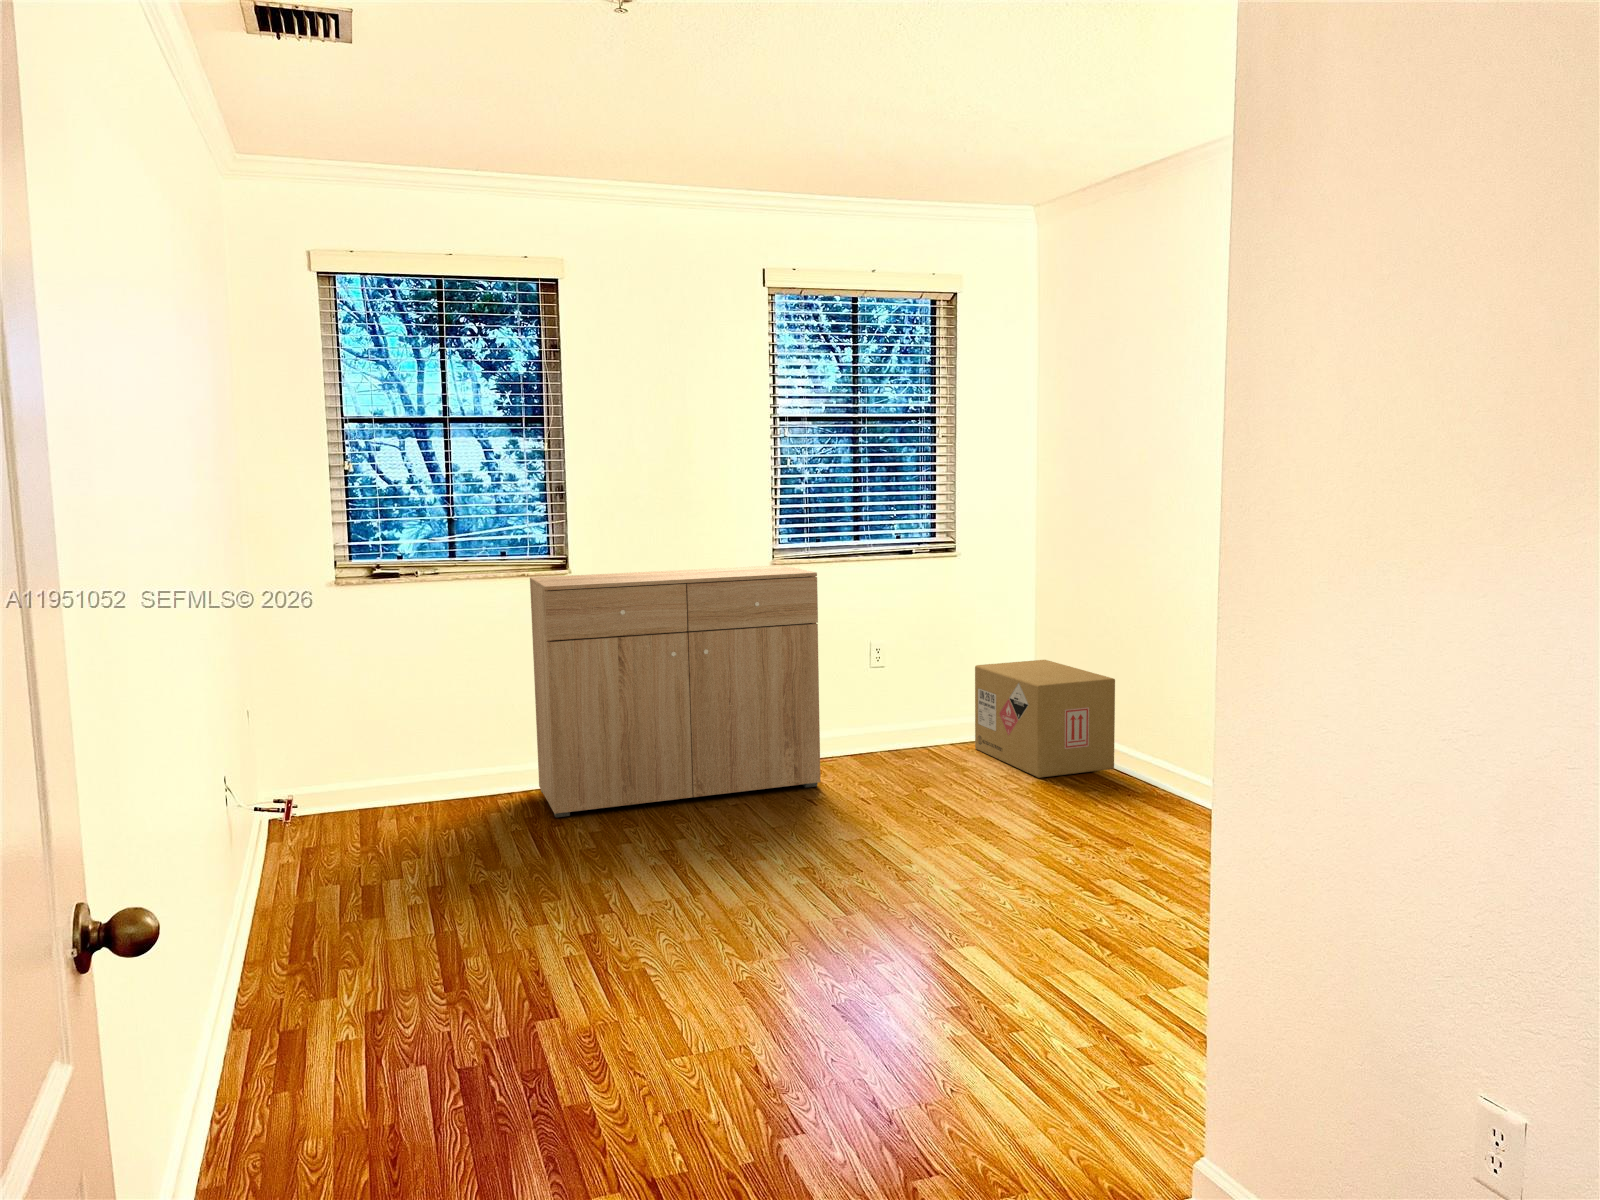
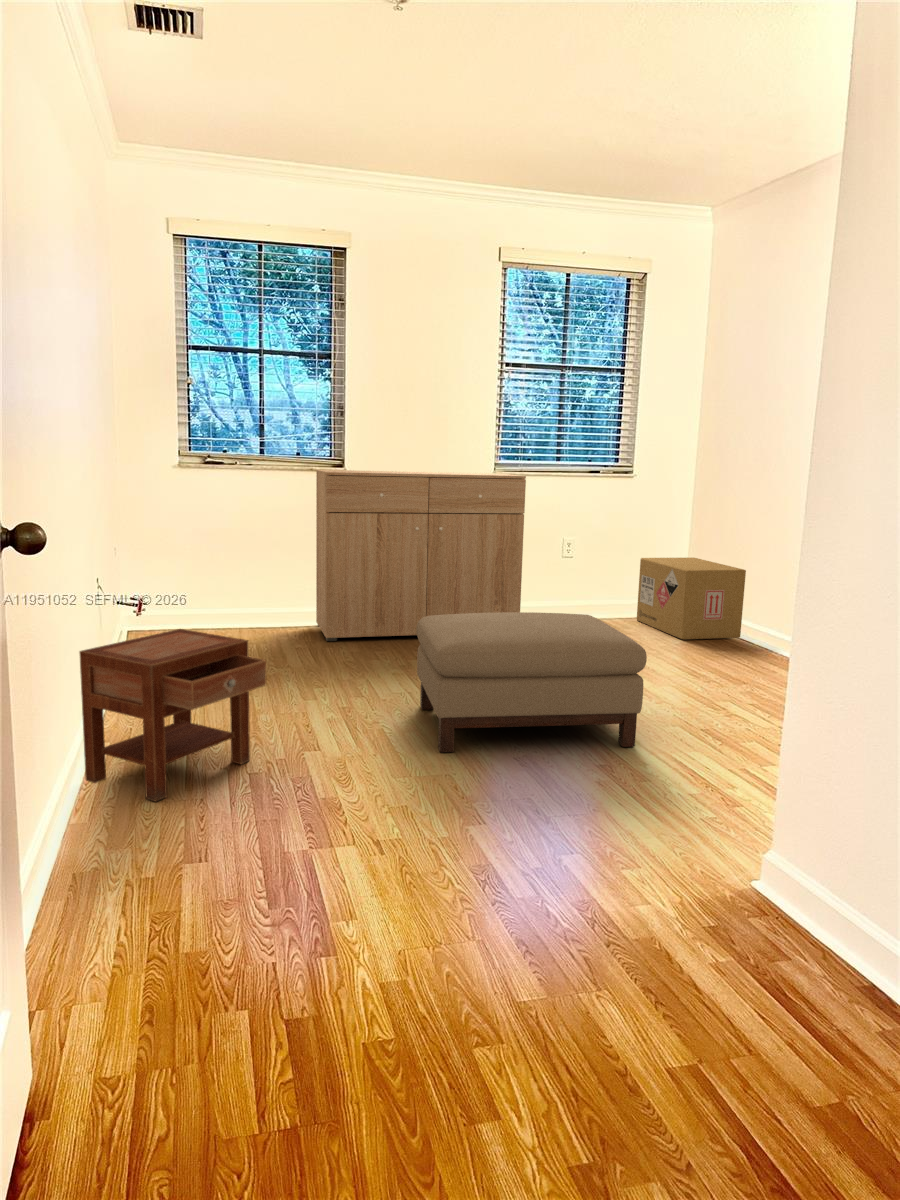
ottoman: none [684,780,1002,1006] -> present [416,612,647,752]
nightstand: none [204,860,479,1137] -> present [79,629,266,802]

